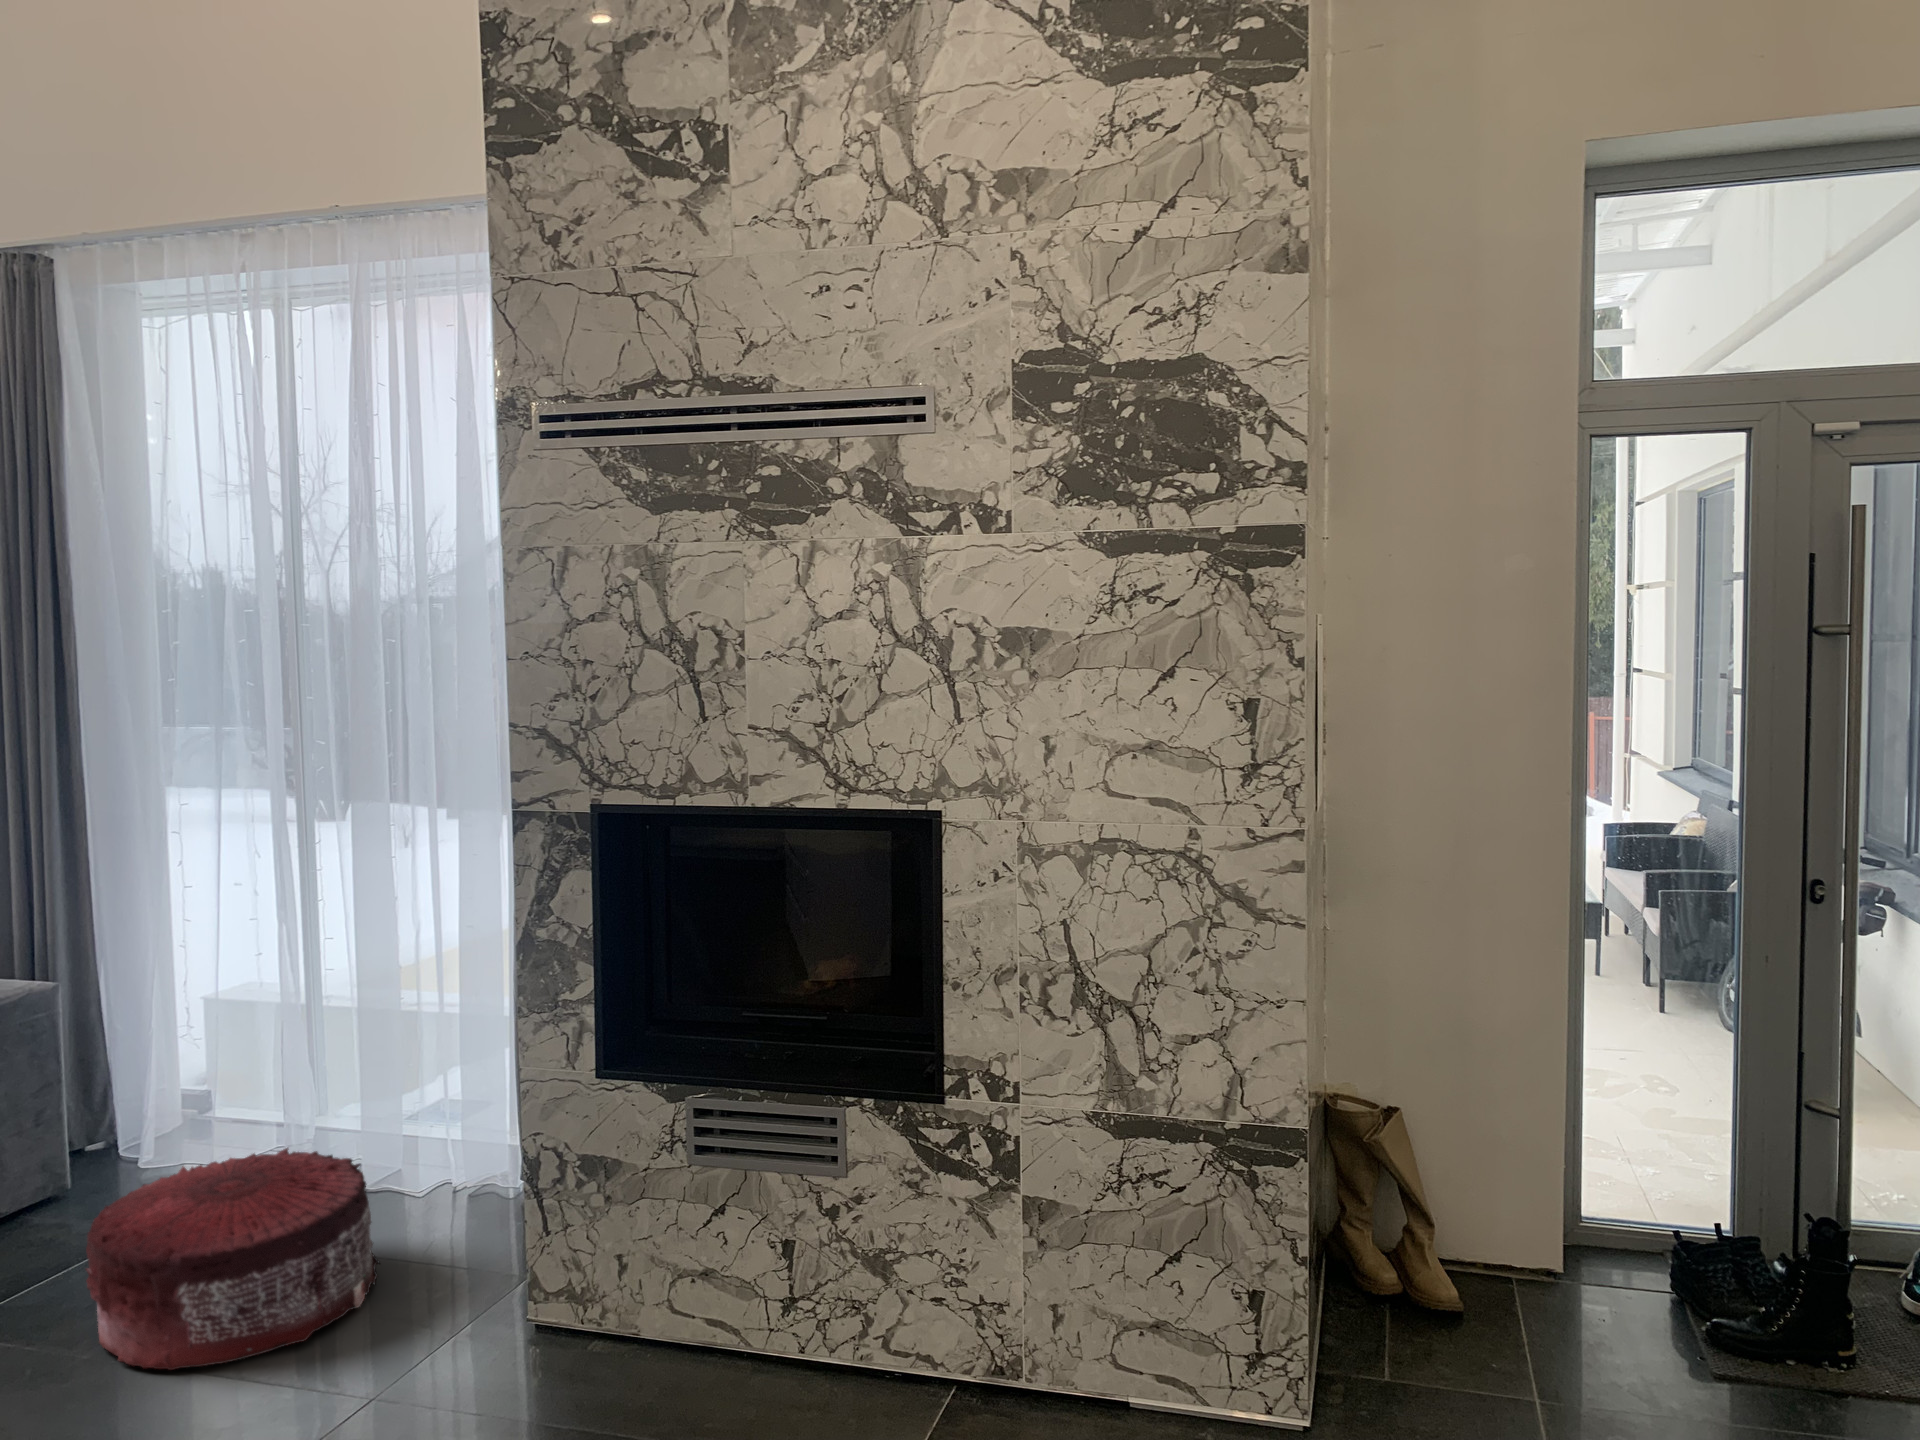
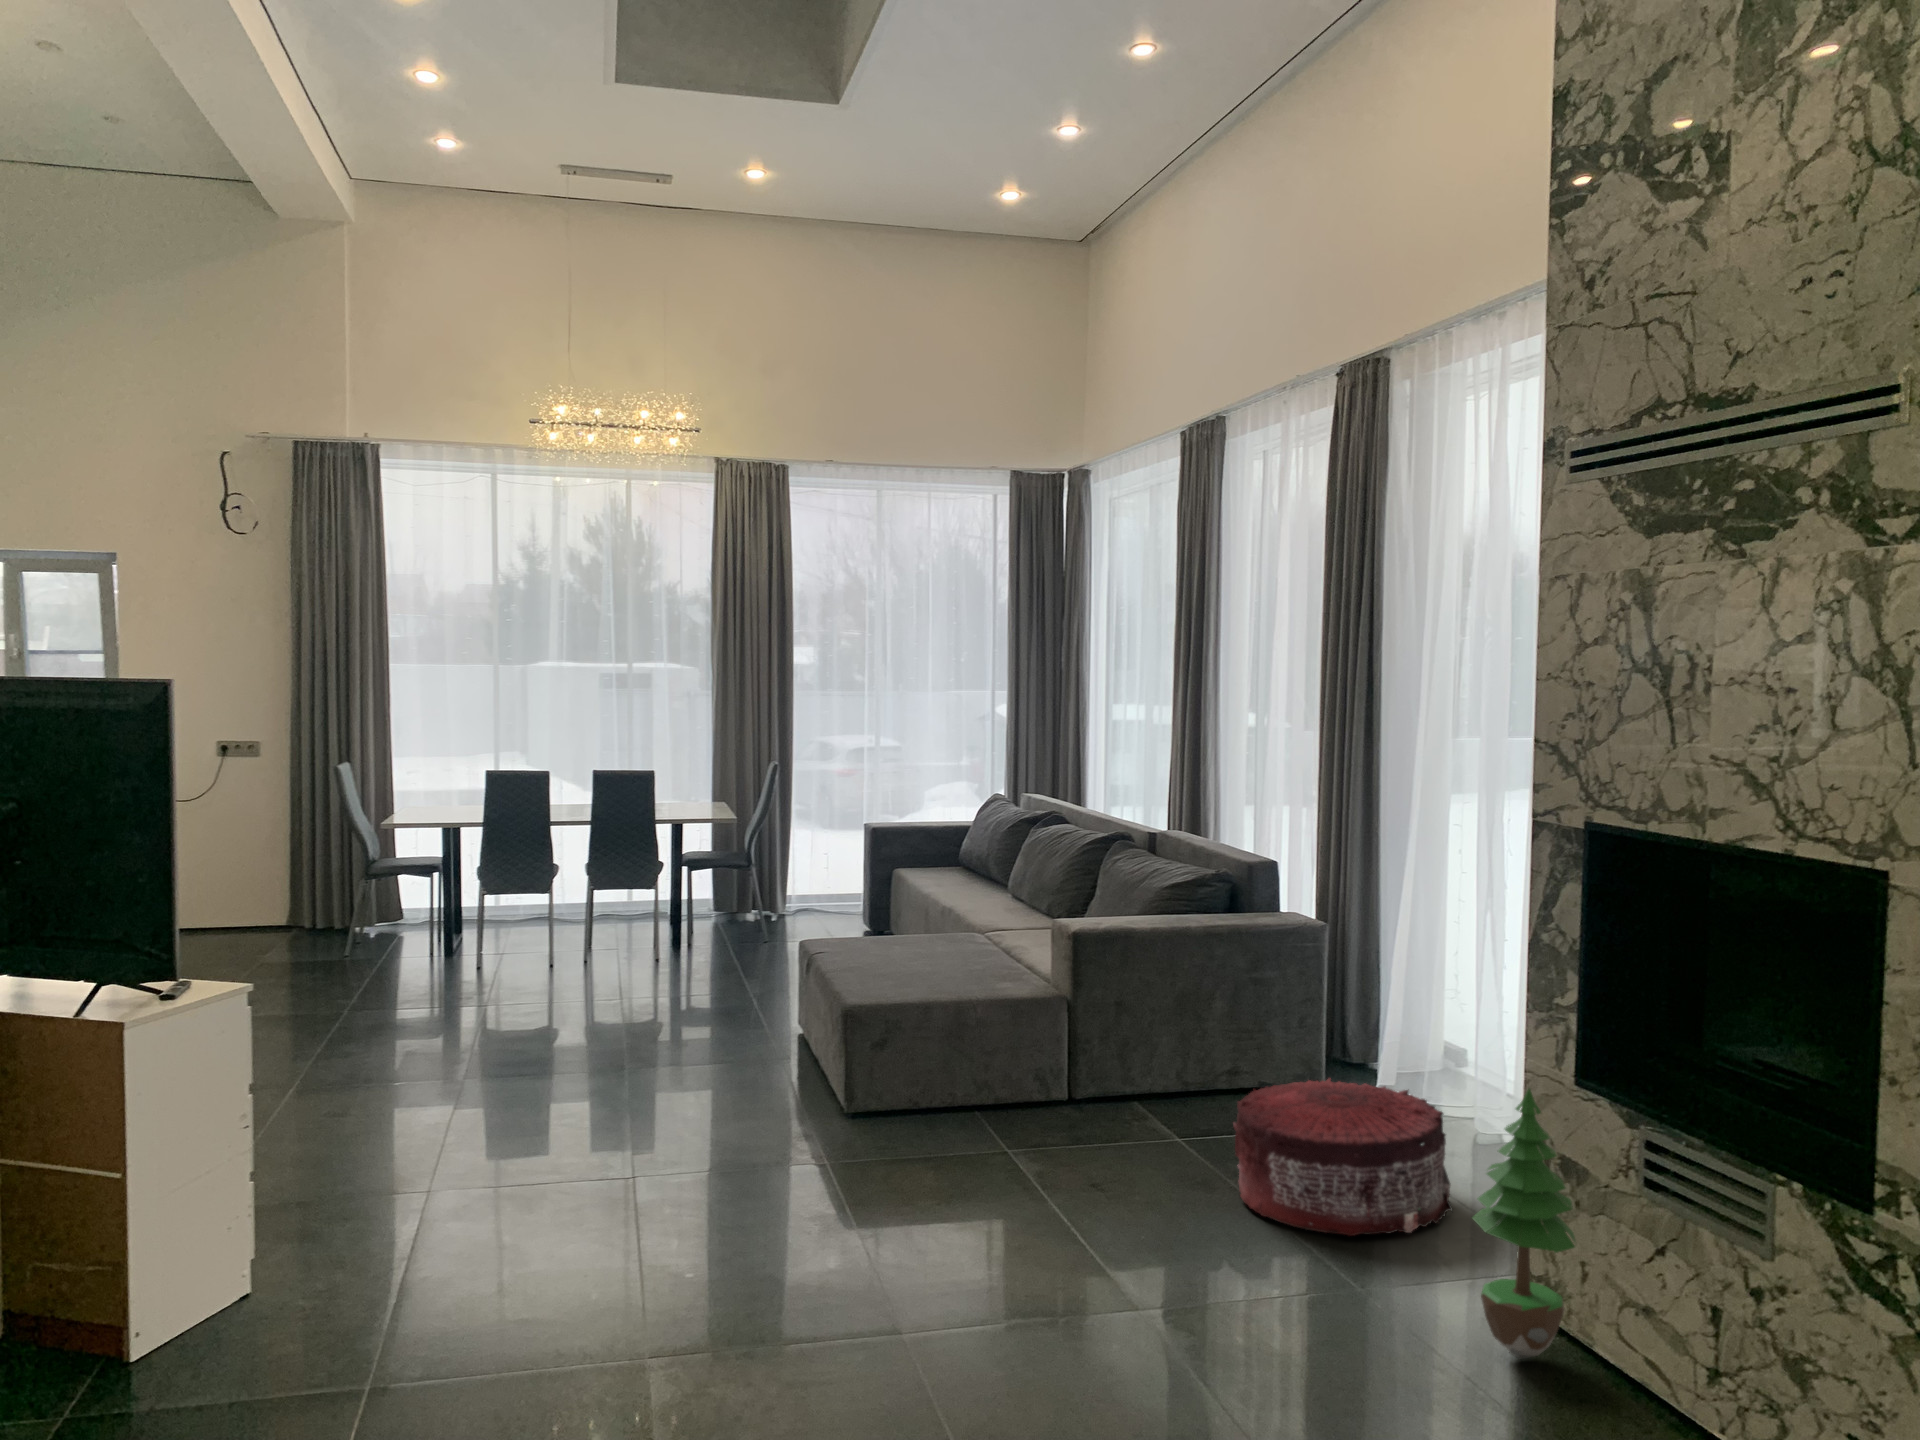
potted tree: none [529,1092,638,1378] -> present [1473,1089,1575,1359]

